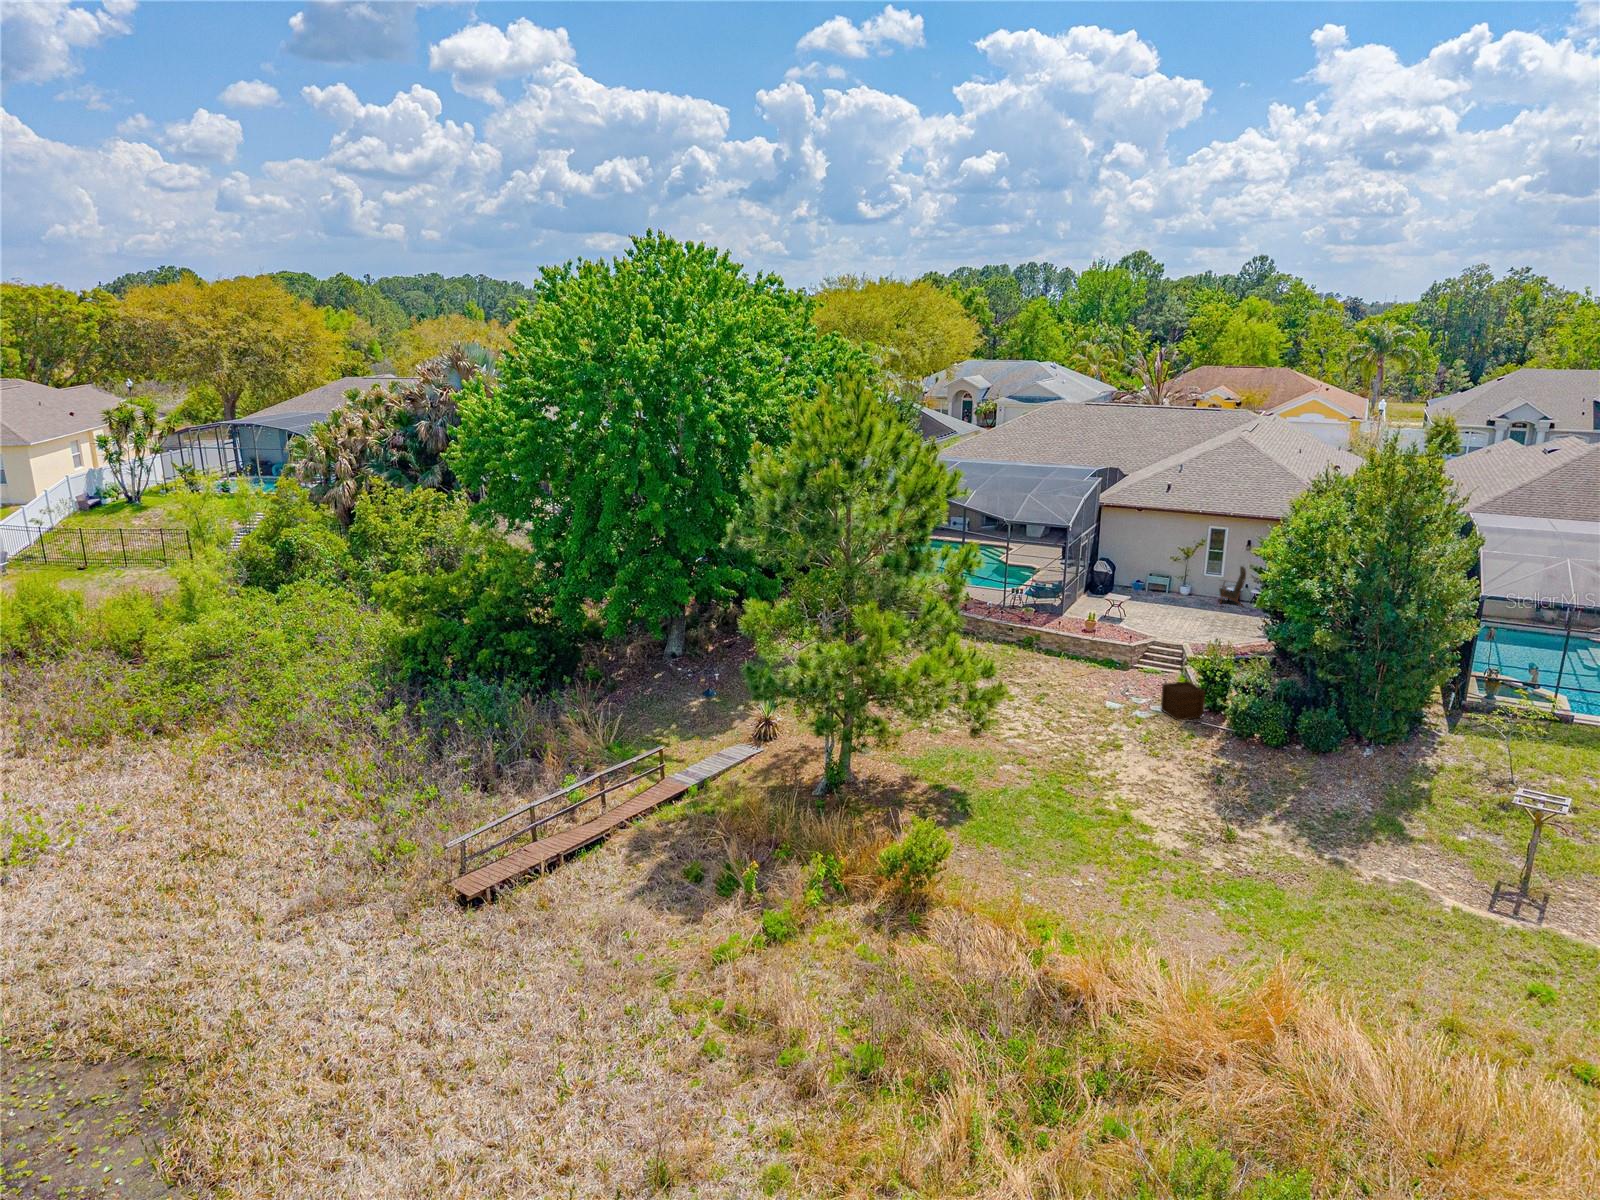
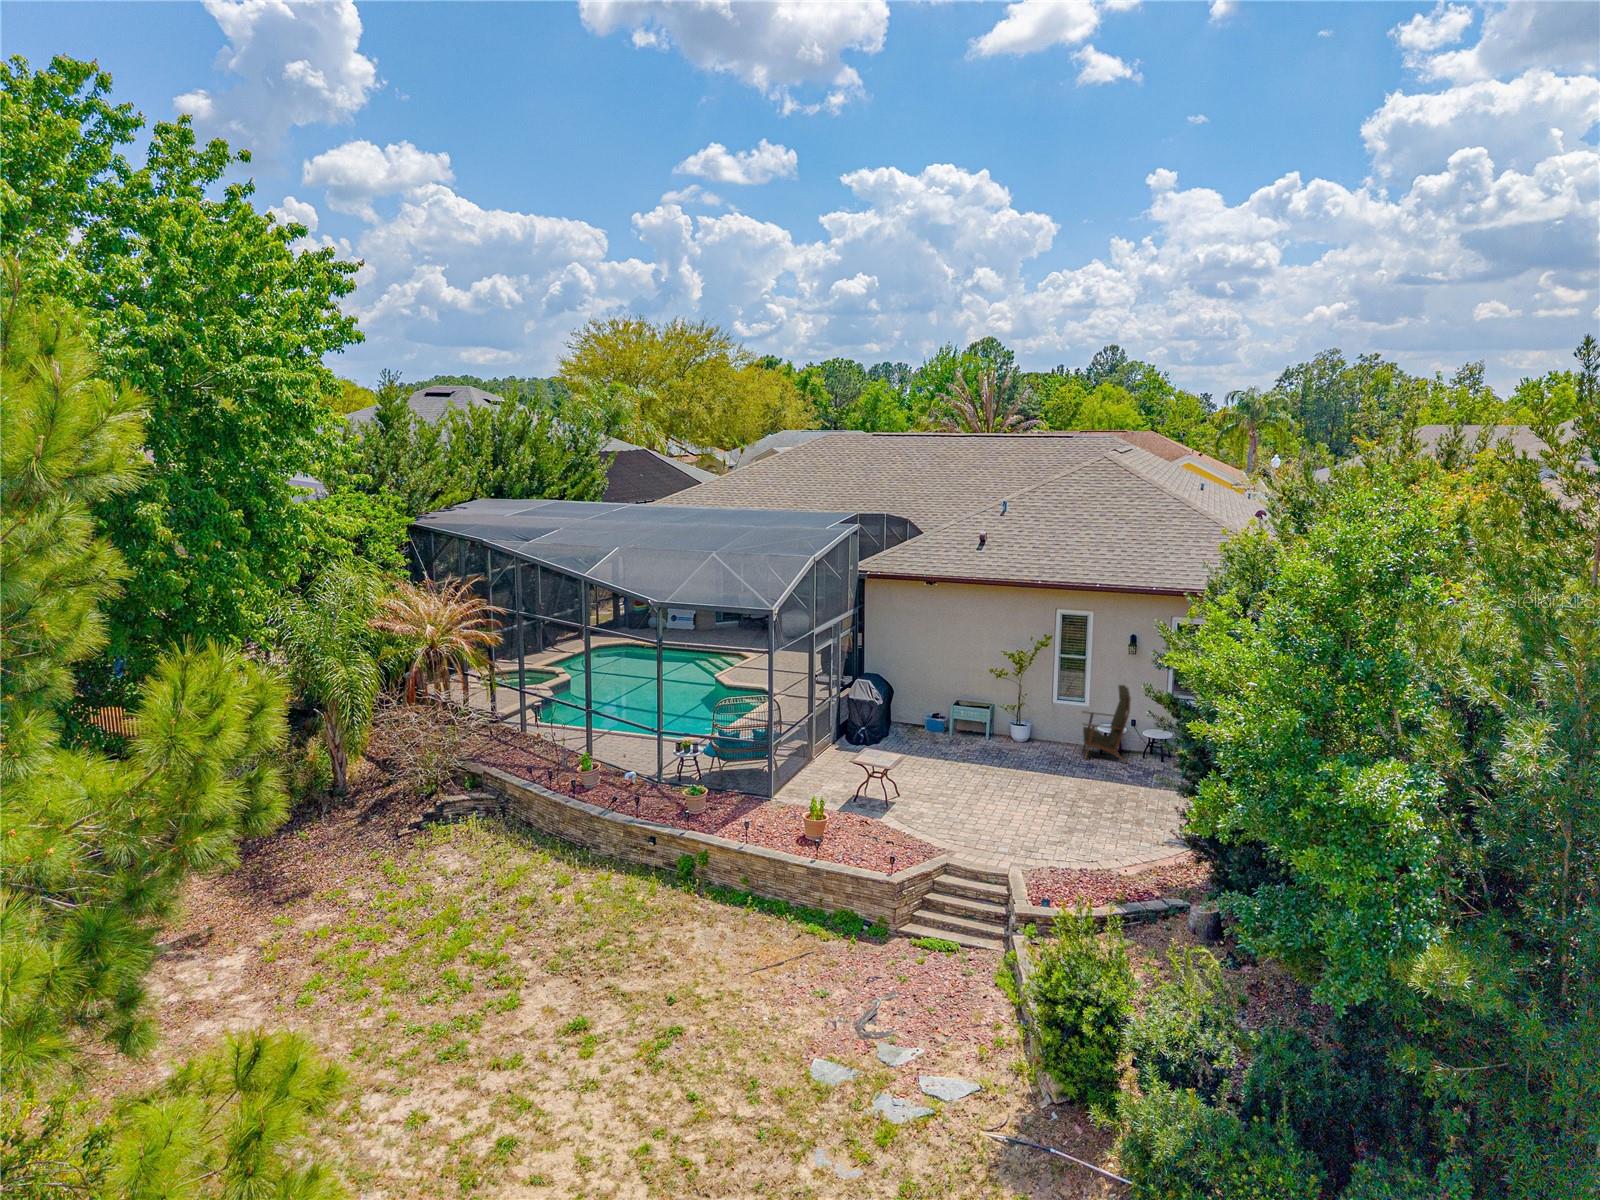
wooden crate: present [1161,681,1205,720] -> none [947,997,1053,1118]

